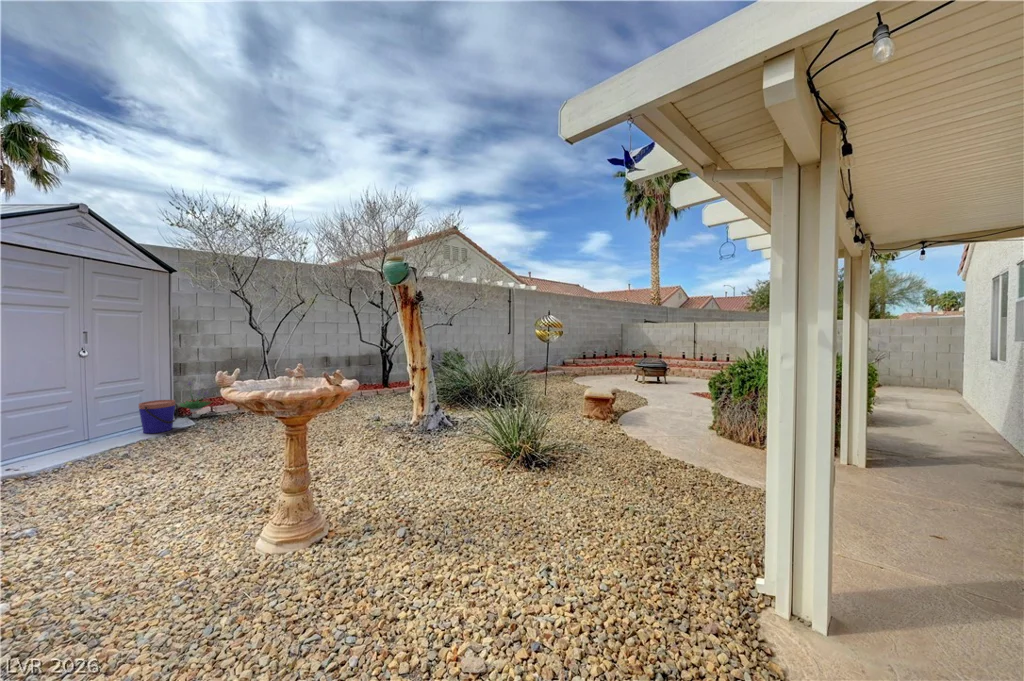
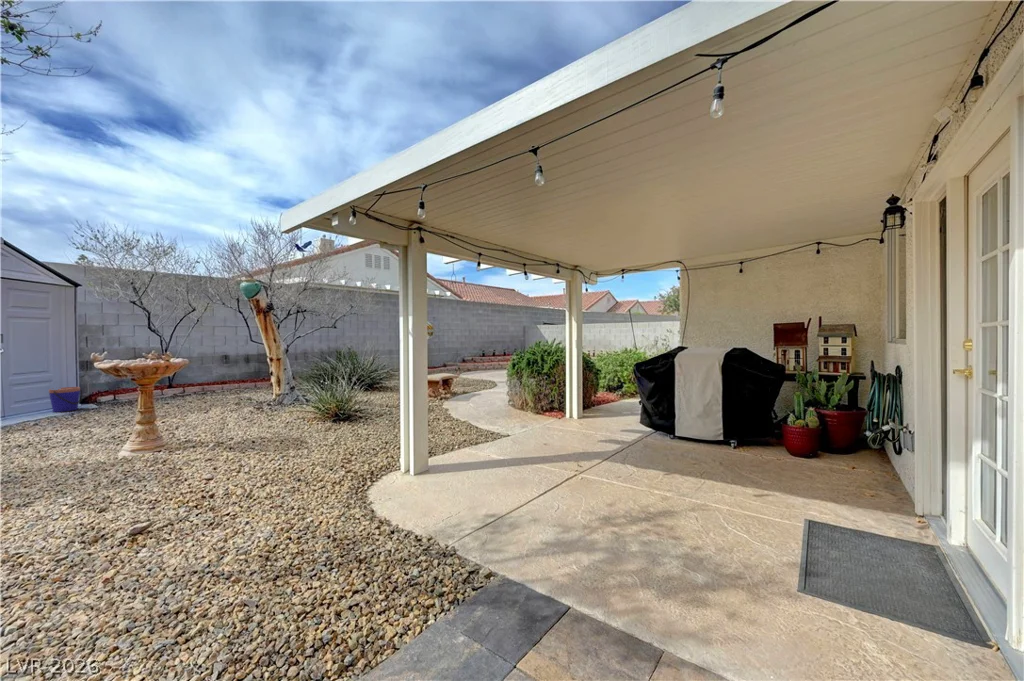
potted plant: present [180,381,211,418] -> none [84,373,116,403]

